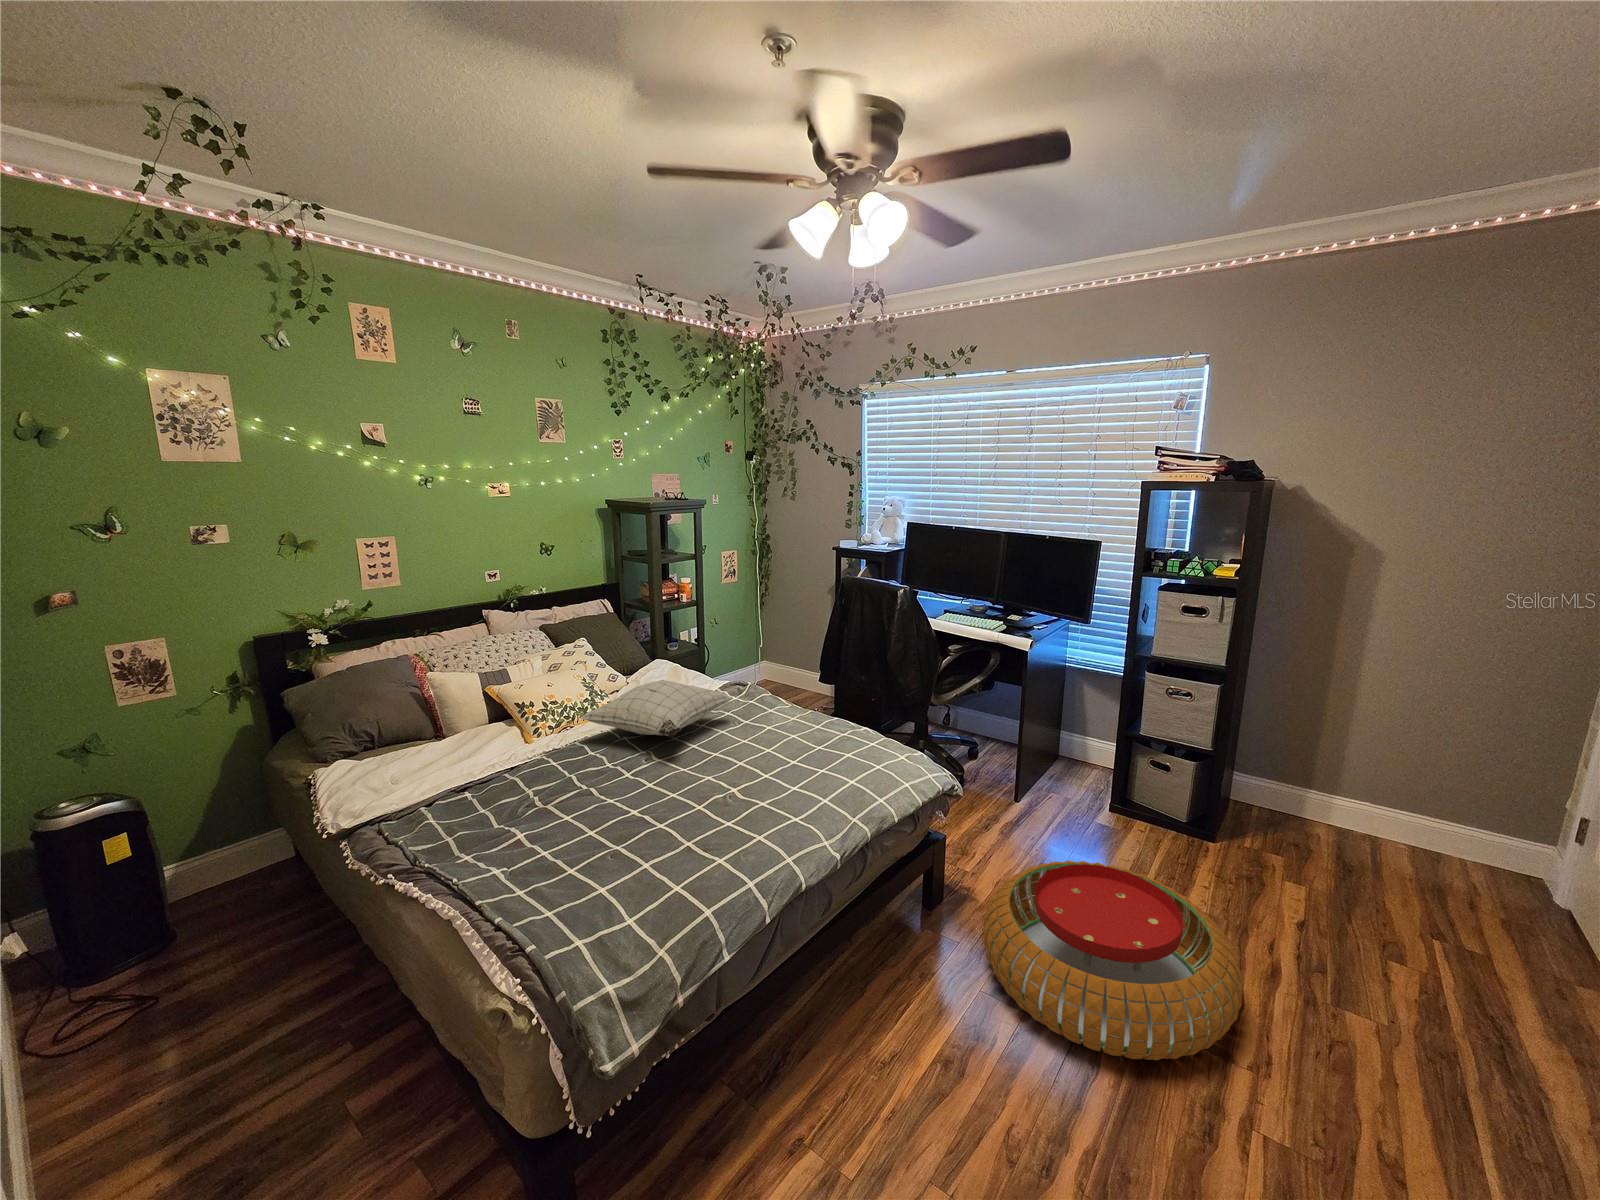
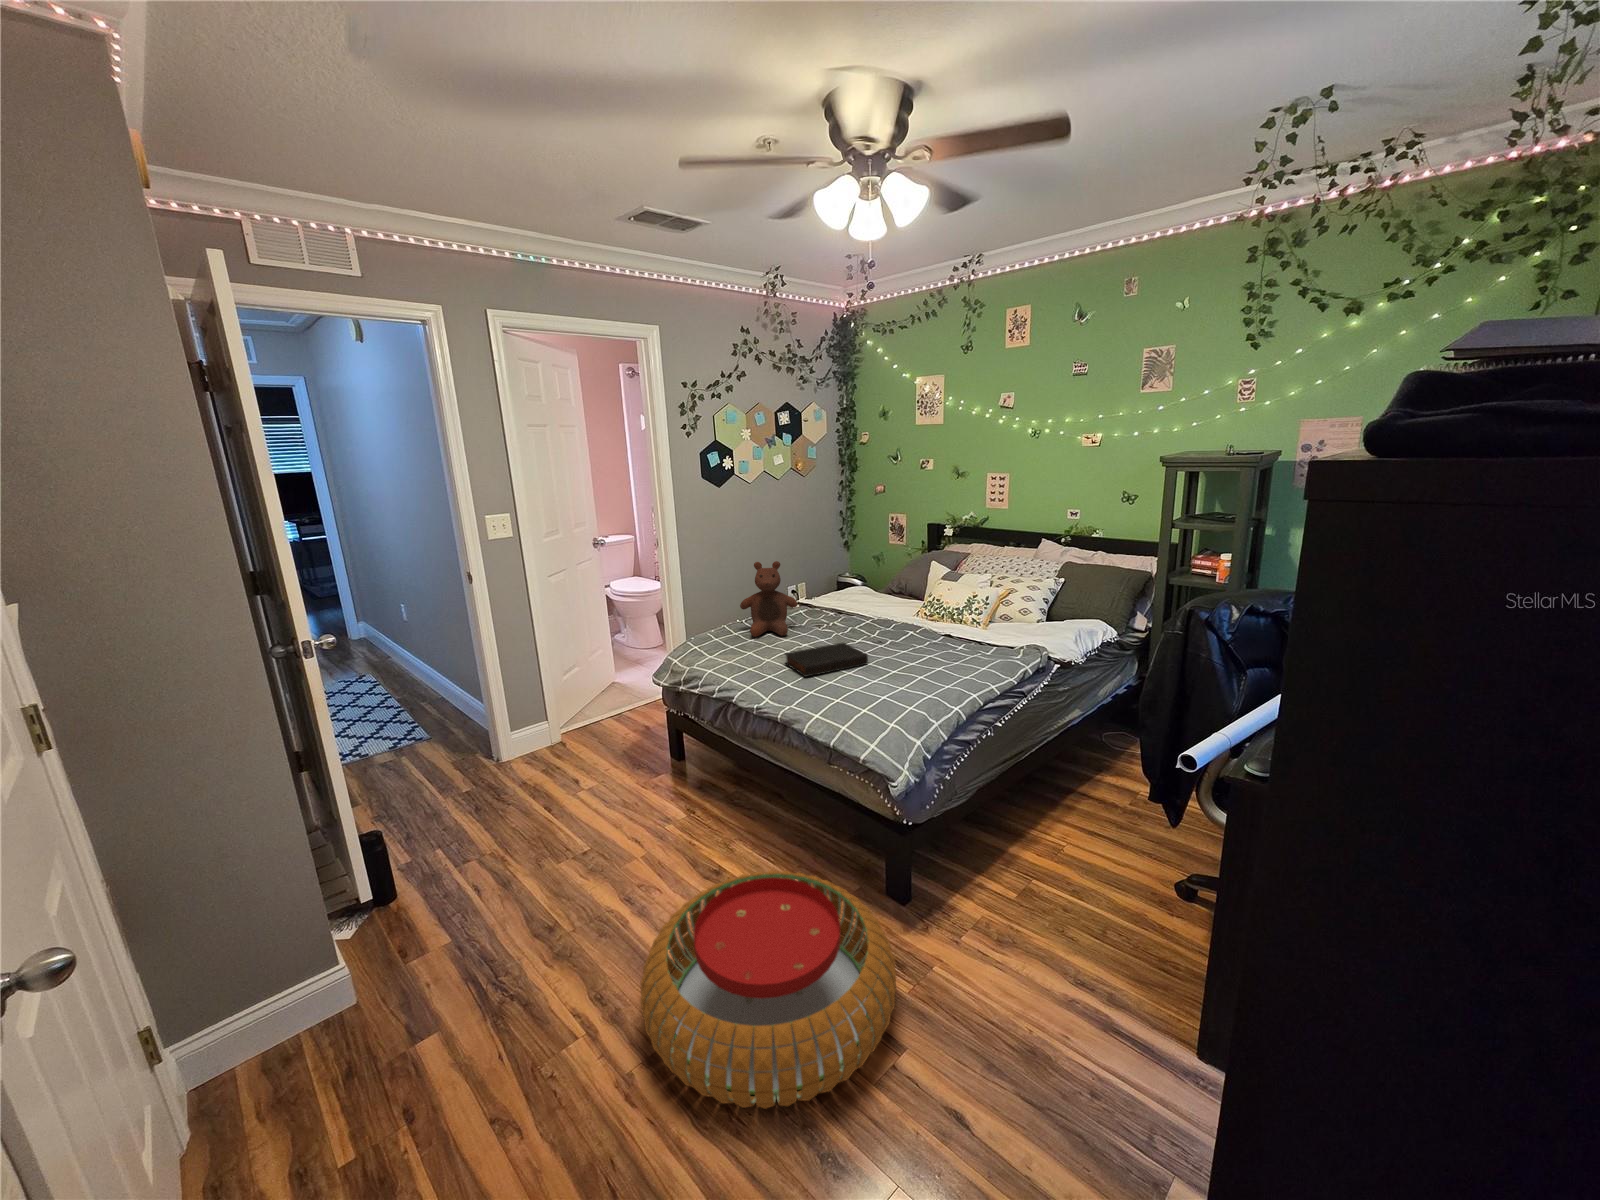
pillow: present [581,680,731,737] -> none [863,601,976,642]
stuffed bear: none [467,712,578,860] -> present [740,561,797,637]
book: none [685,746,791,813] -> present [785,643,868,677]

